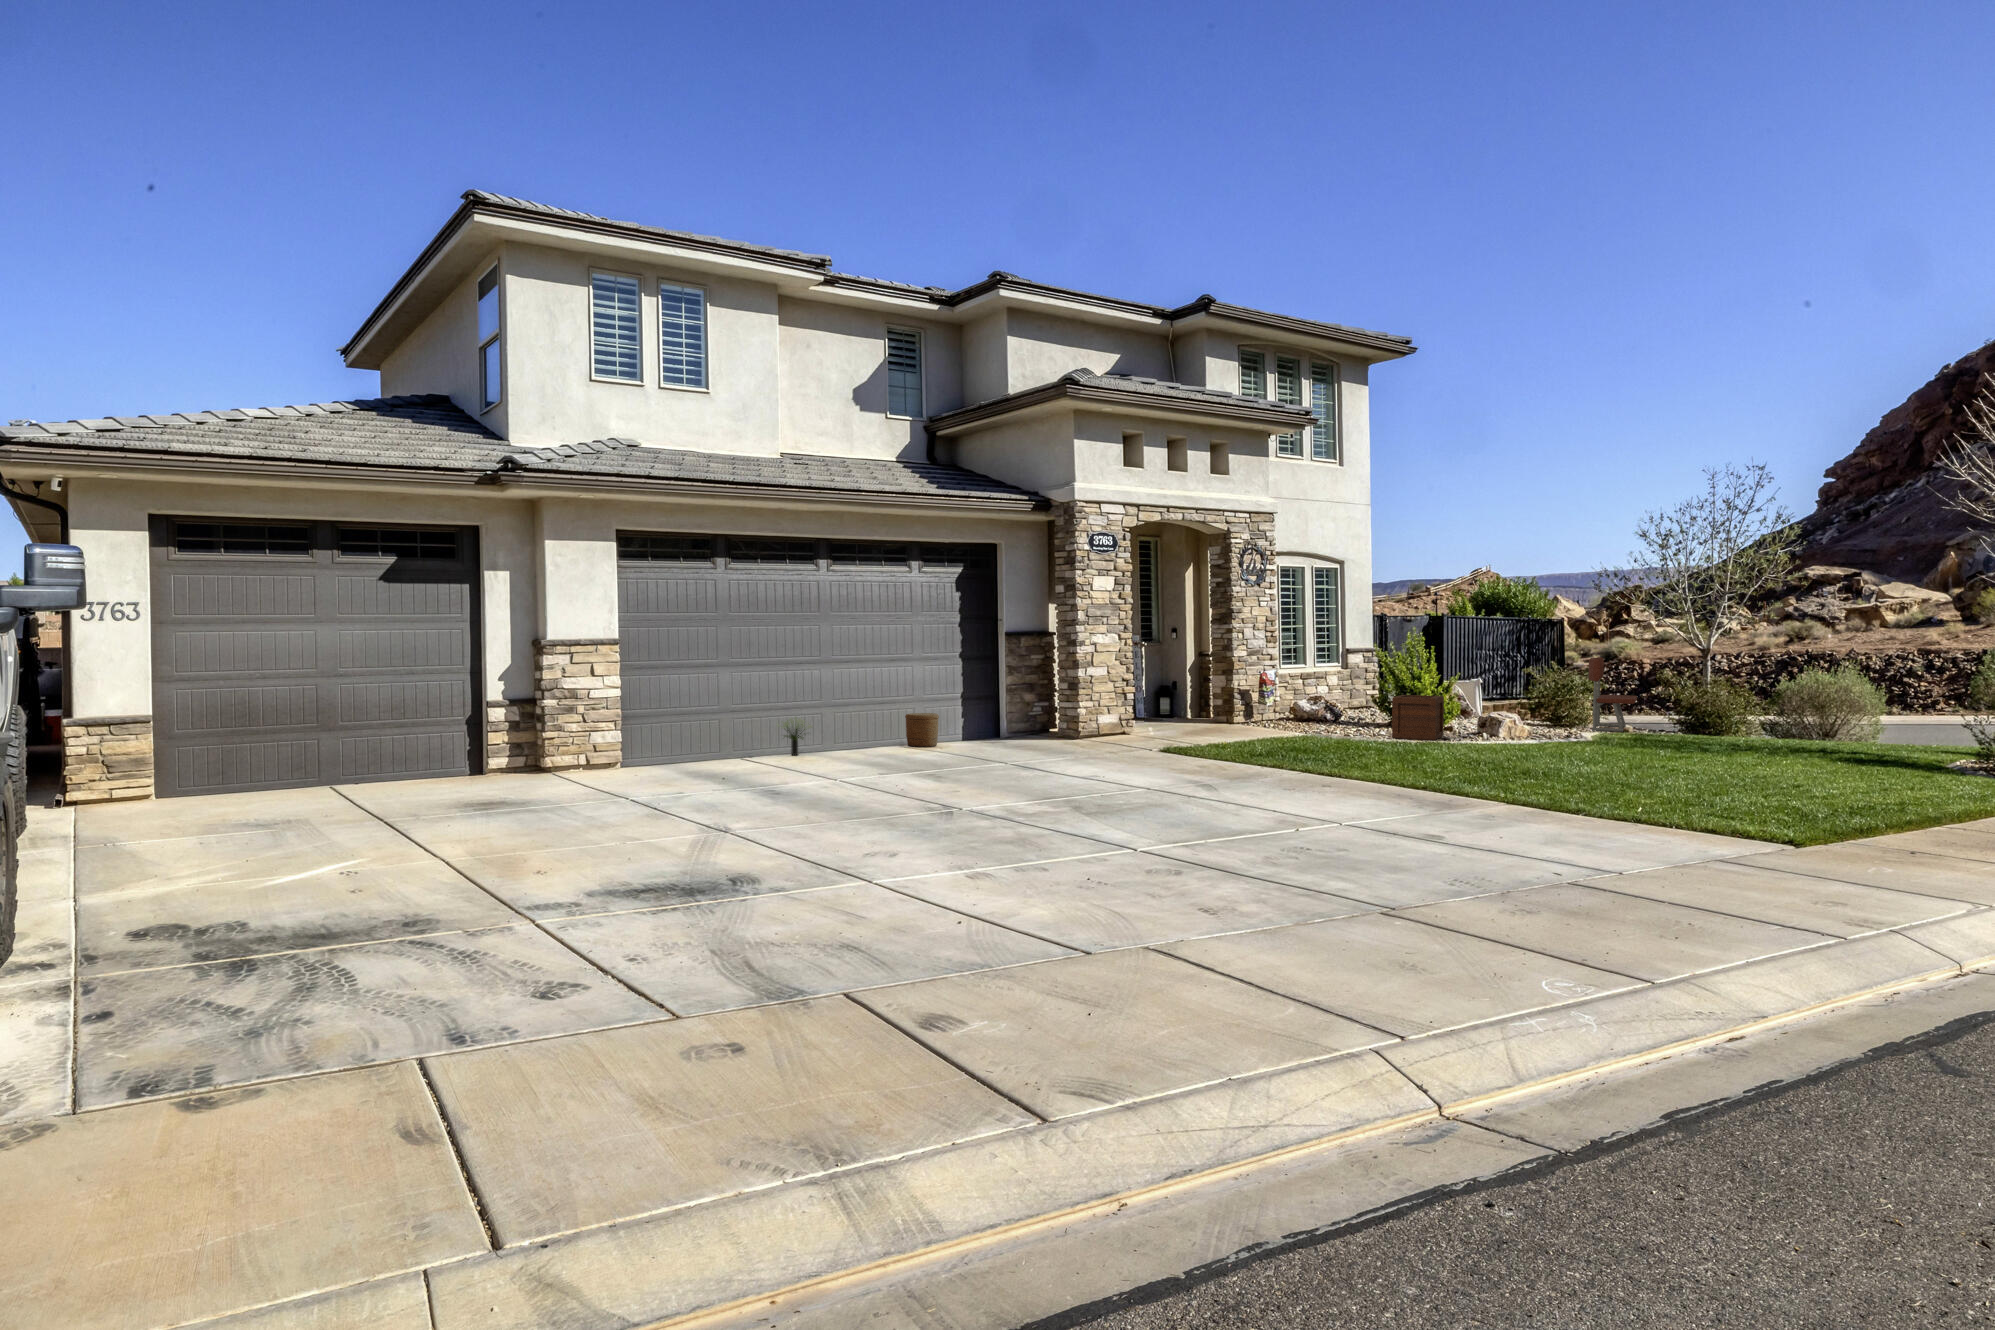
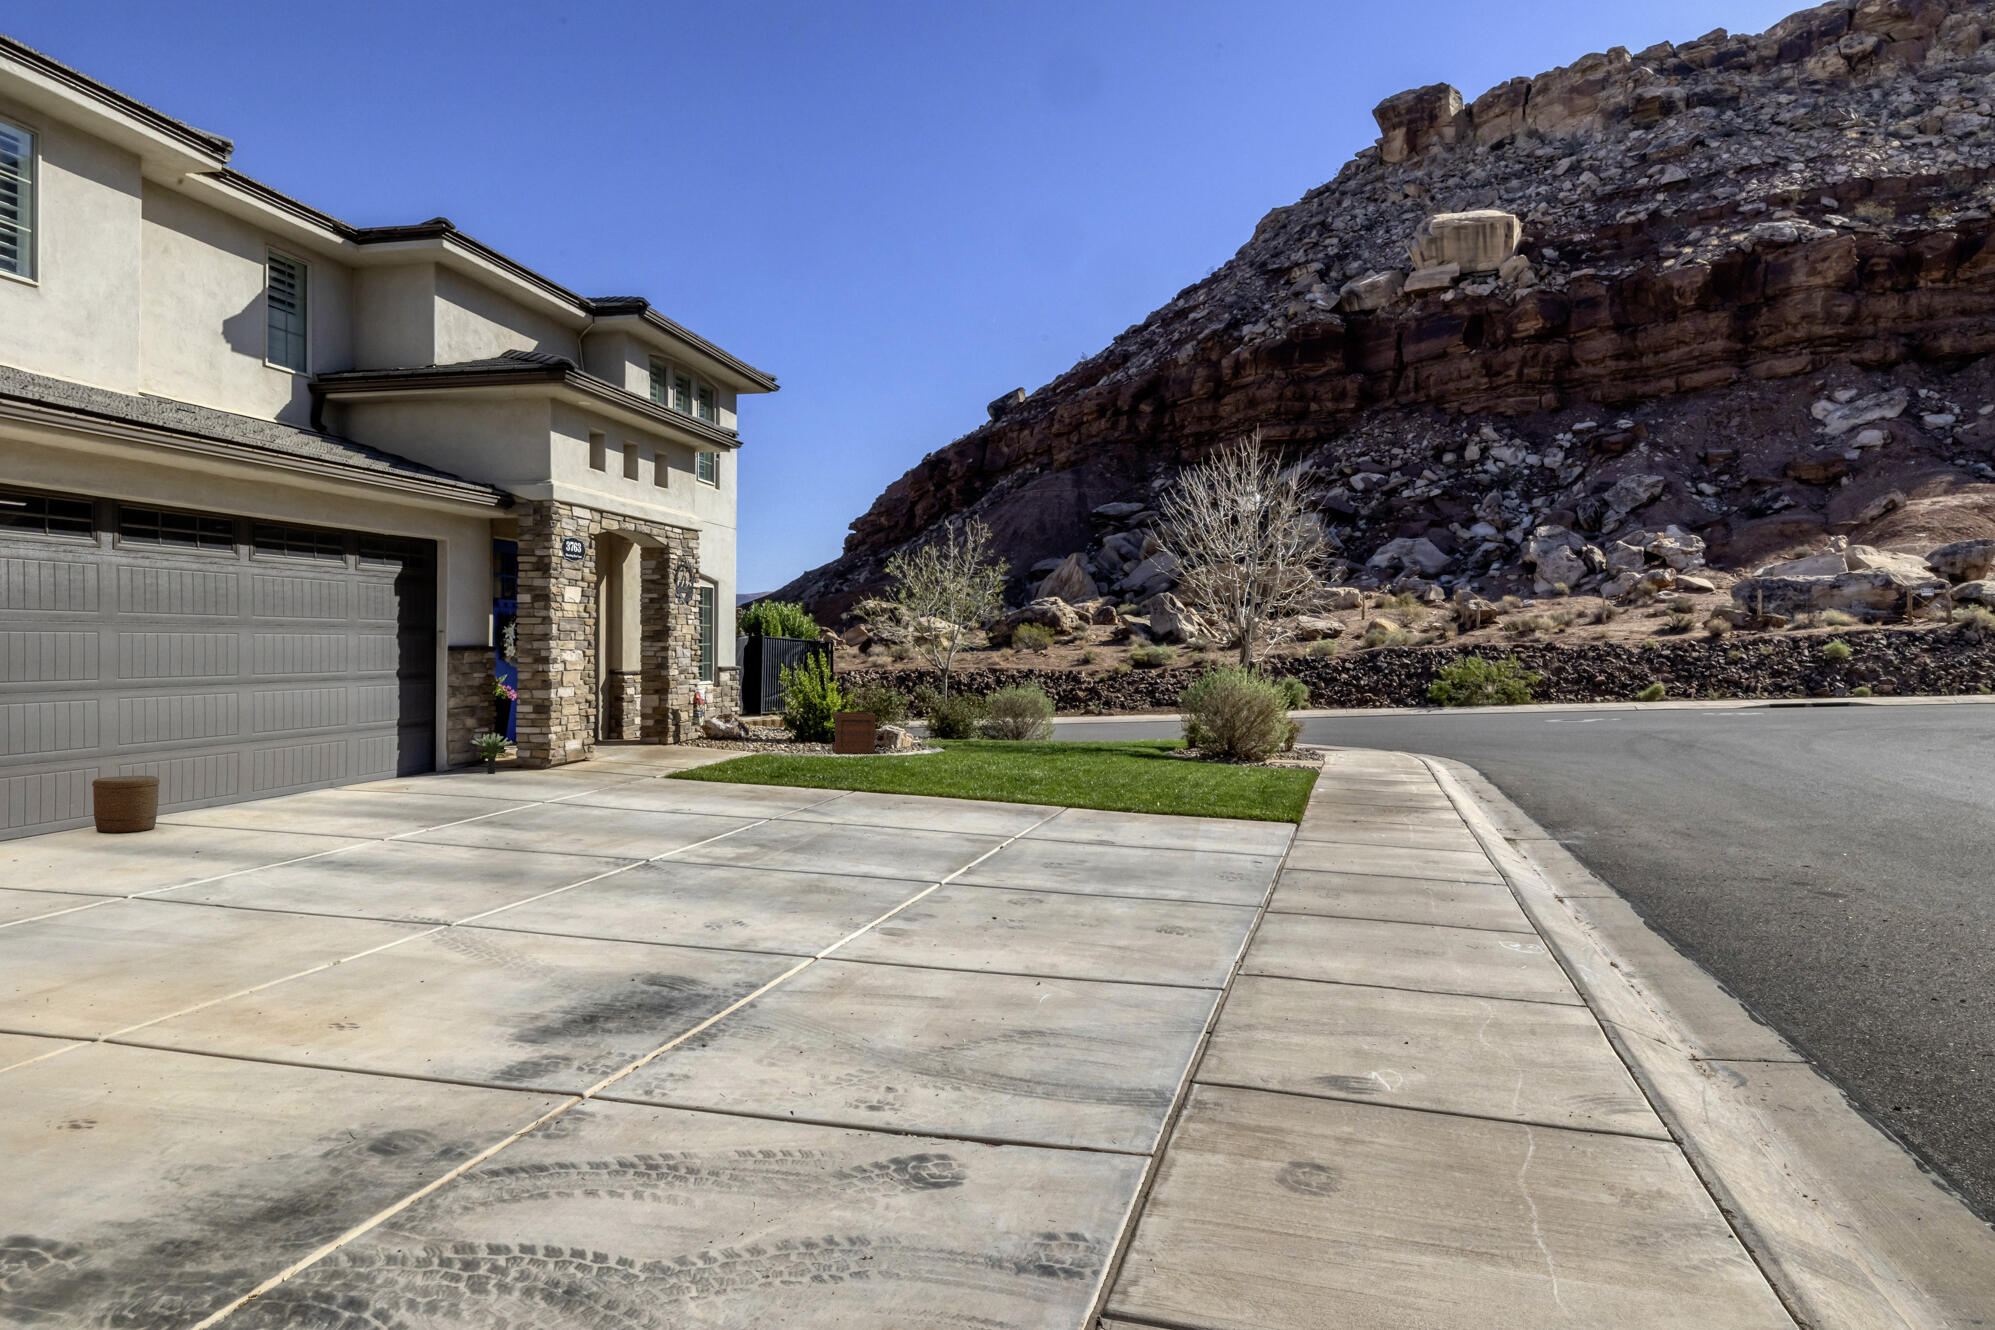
bench: present [1589,657,1637,732] -> none [945,676,988,739]
woven basket: present [905,713,939,747] -> present [92,776,160,833]
potted plant: present [778,717,812,755] -> present [472,733,512,774]

